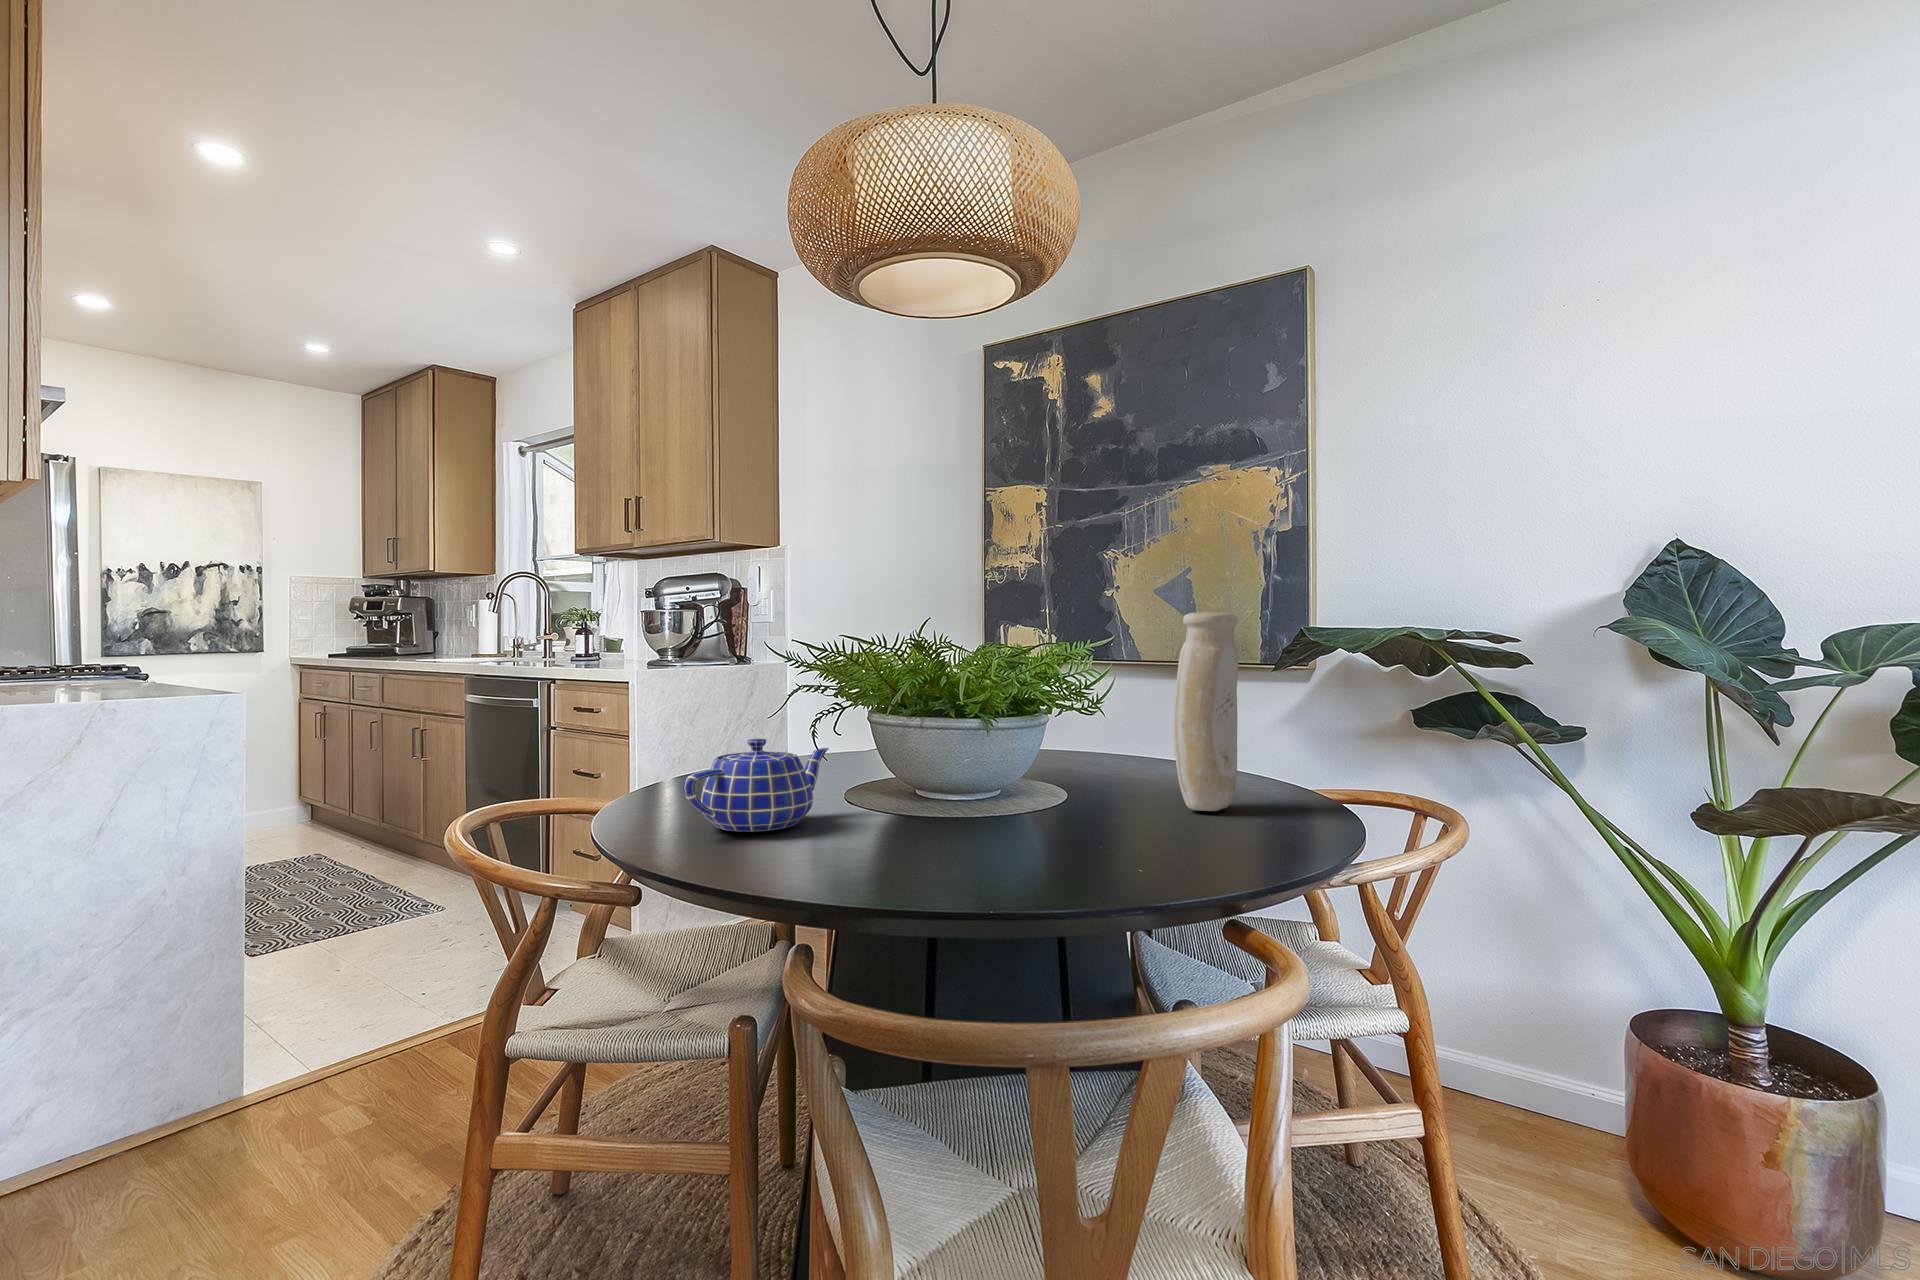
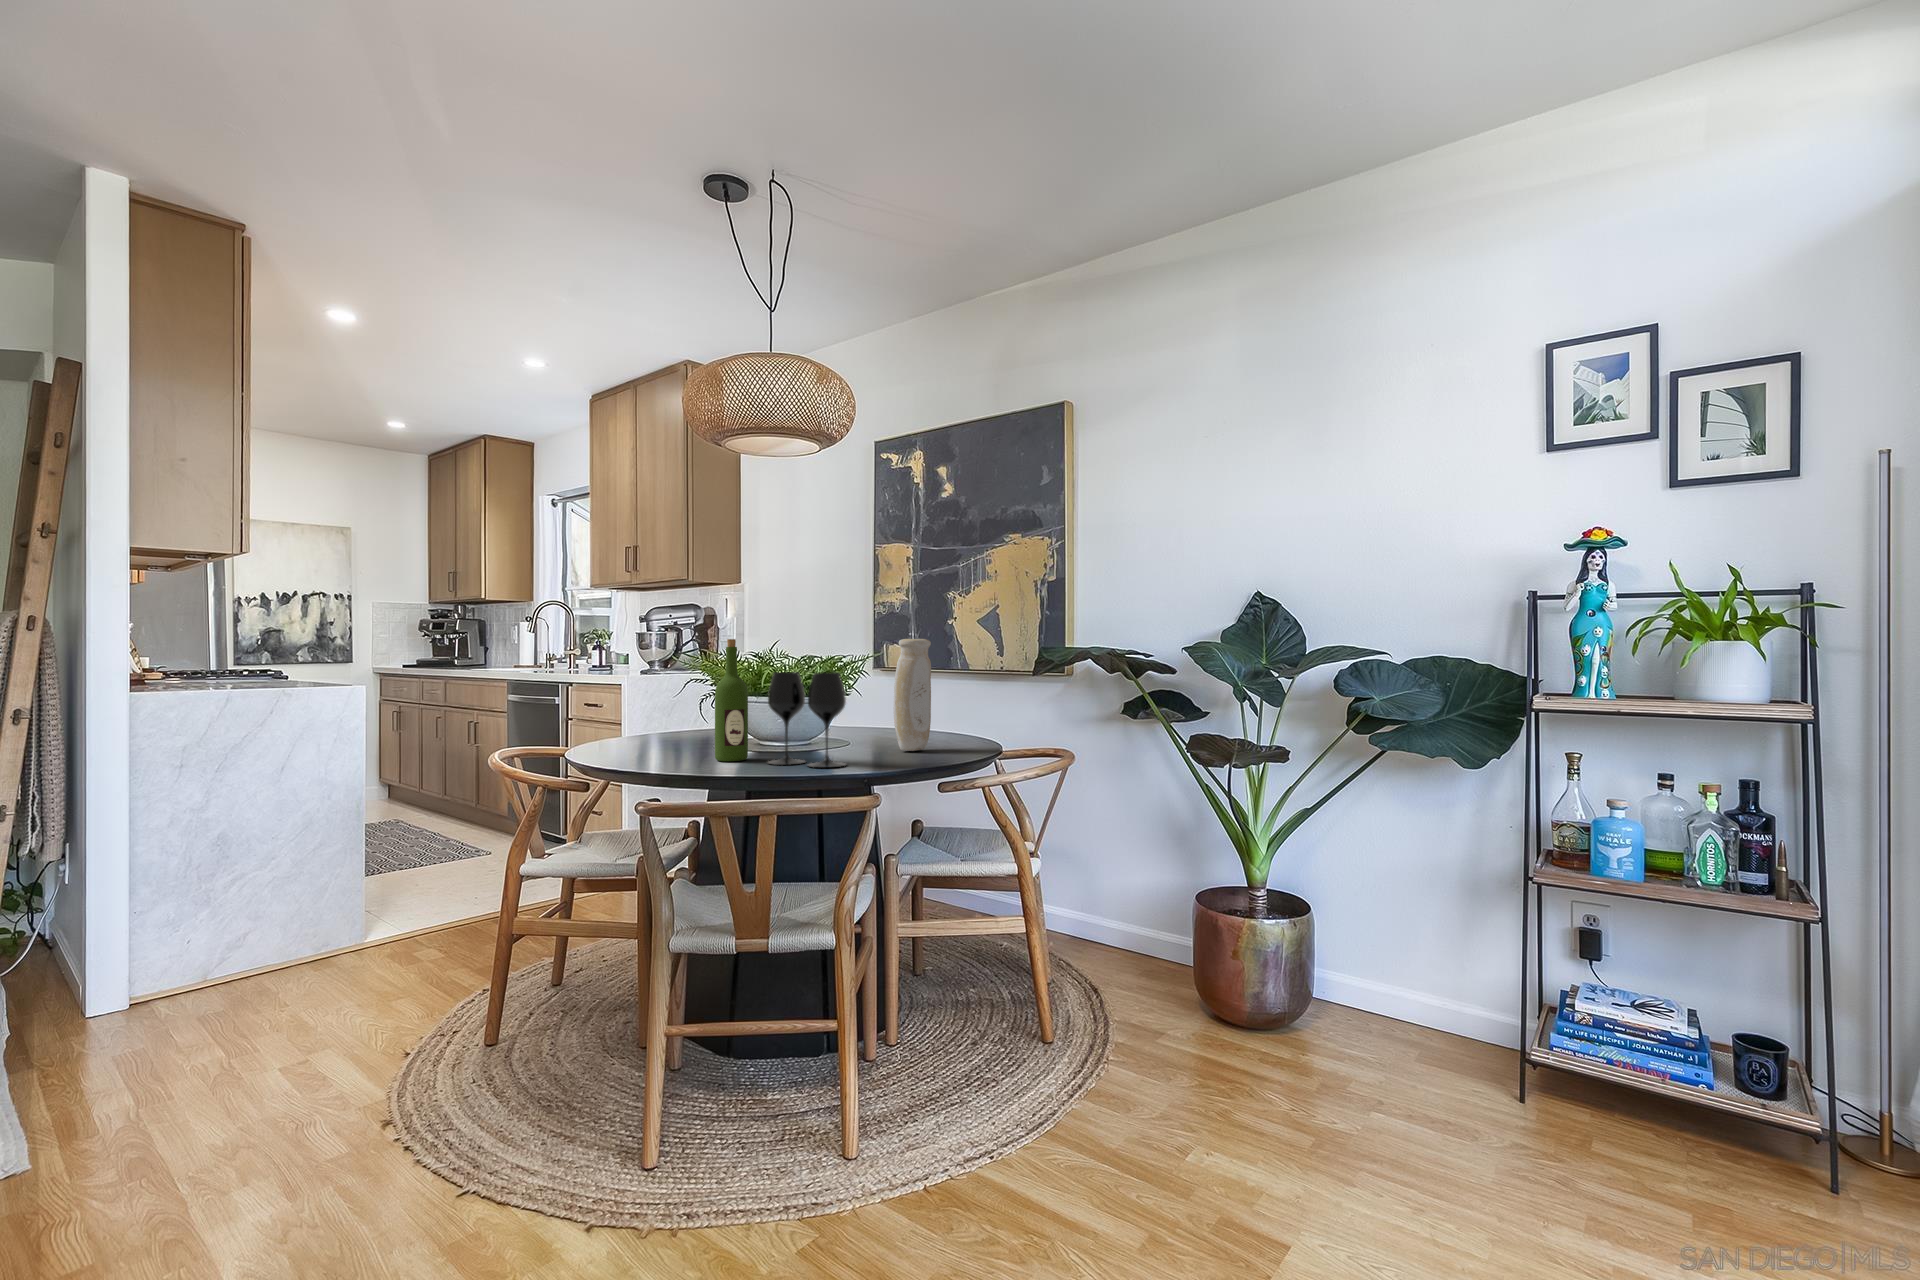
wine bottle: none [885,611,946,848] -> present [715,639,748,761]
wine glass: none [994,674,1165,869] -> present [768,672,846,768]
teapot: present [683,739,829,832] -> none [613,707,701,756]

